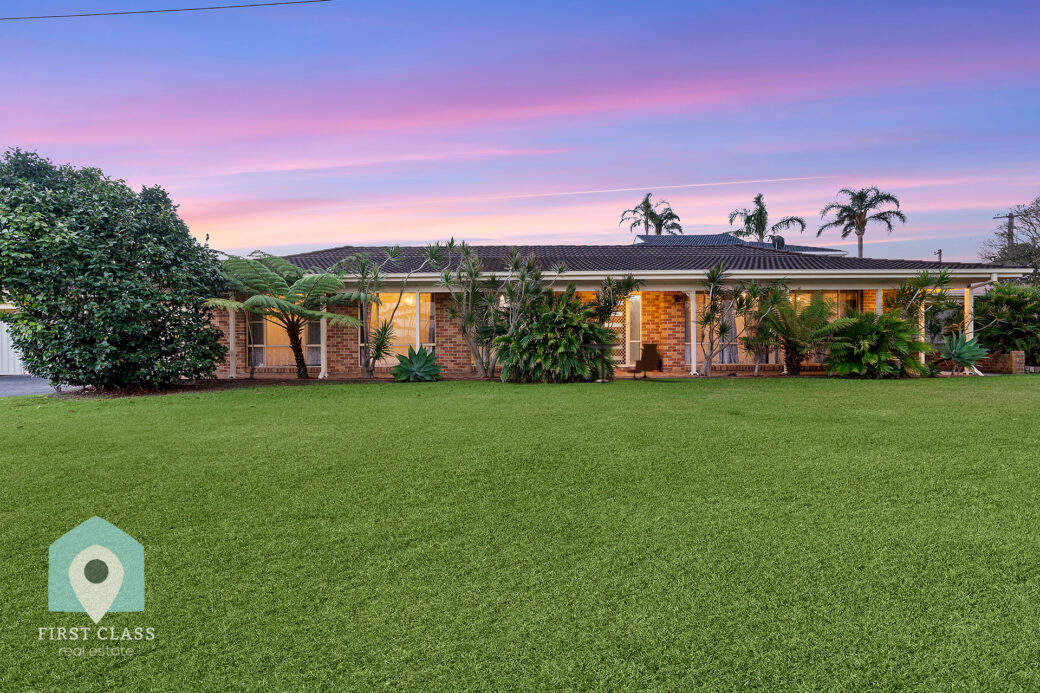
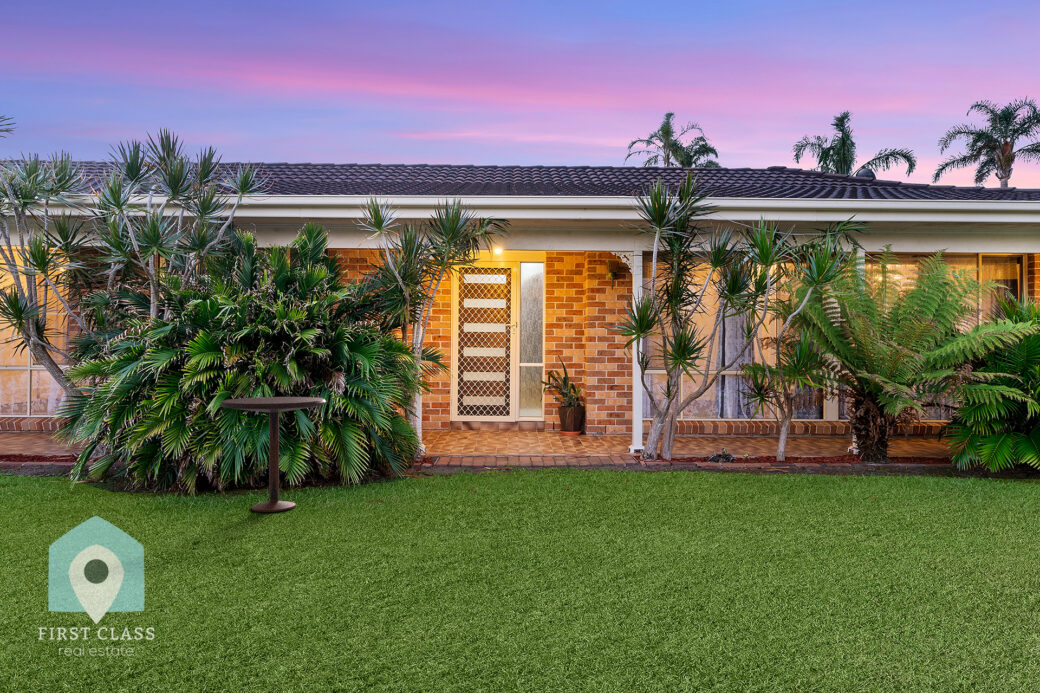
lounge chair: present [627,344,657,380] -> none [402,395,462,496]

